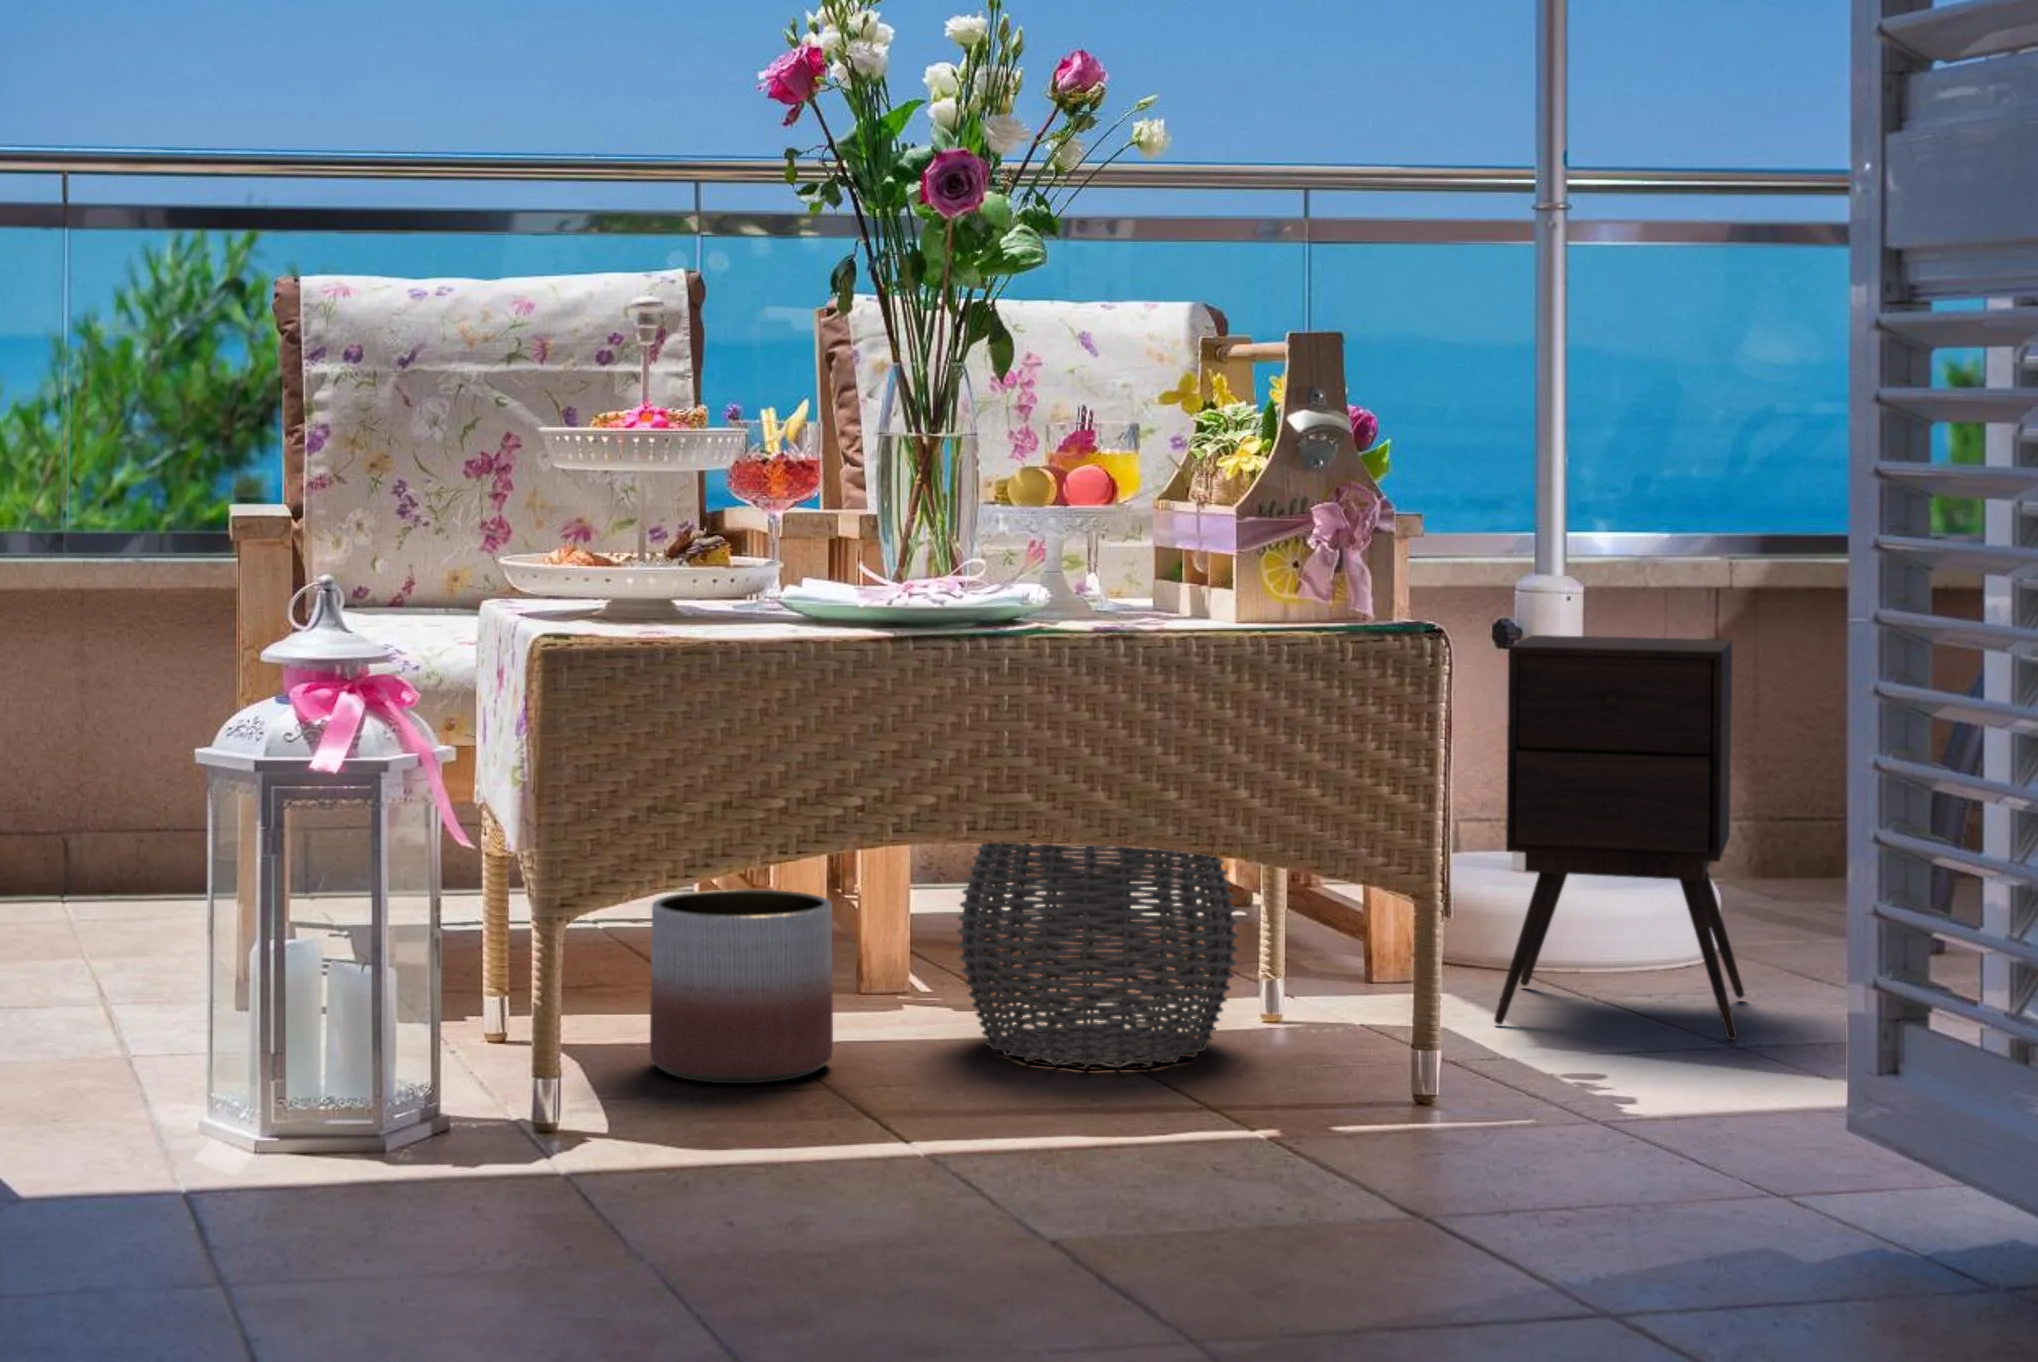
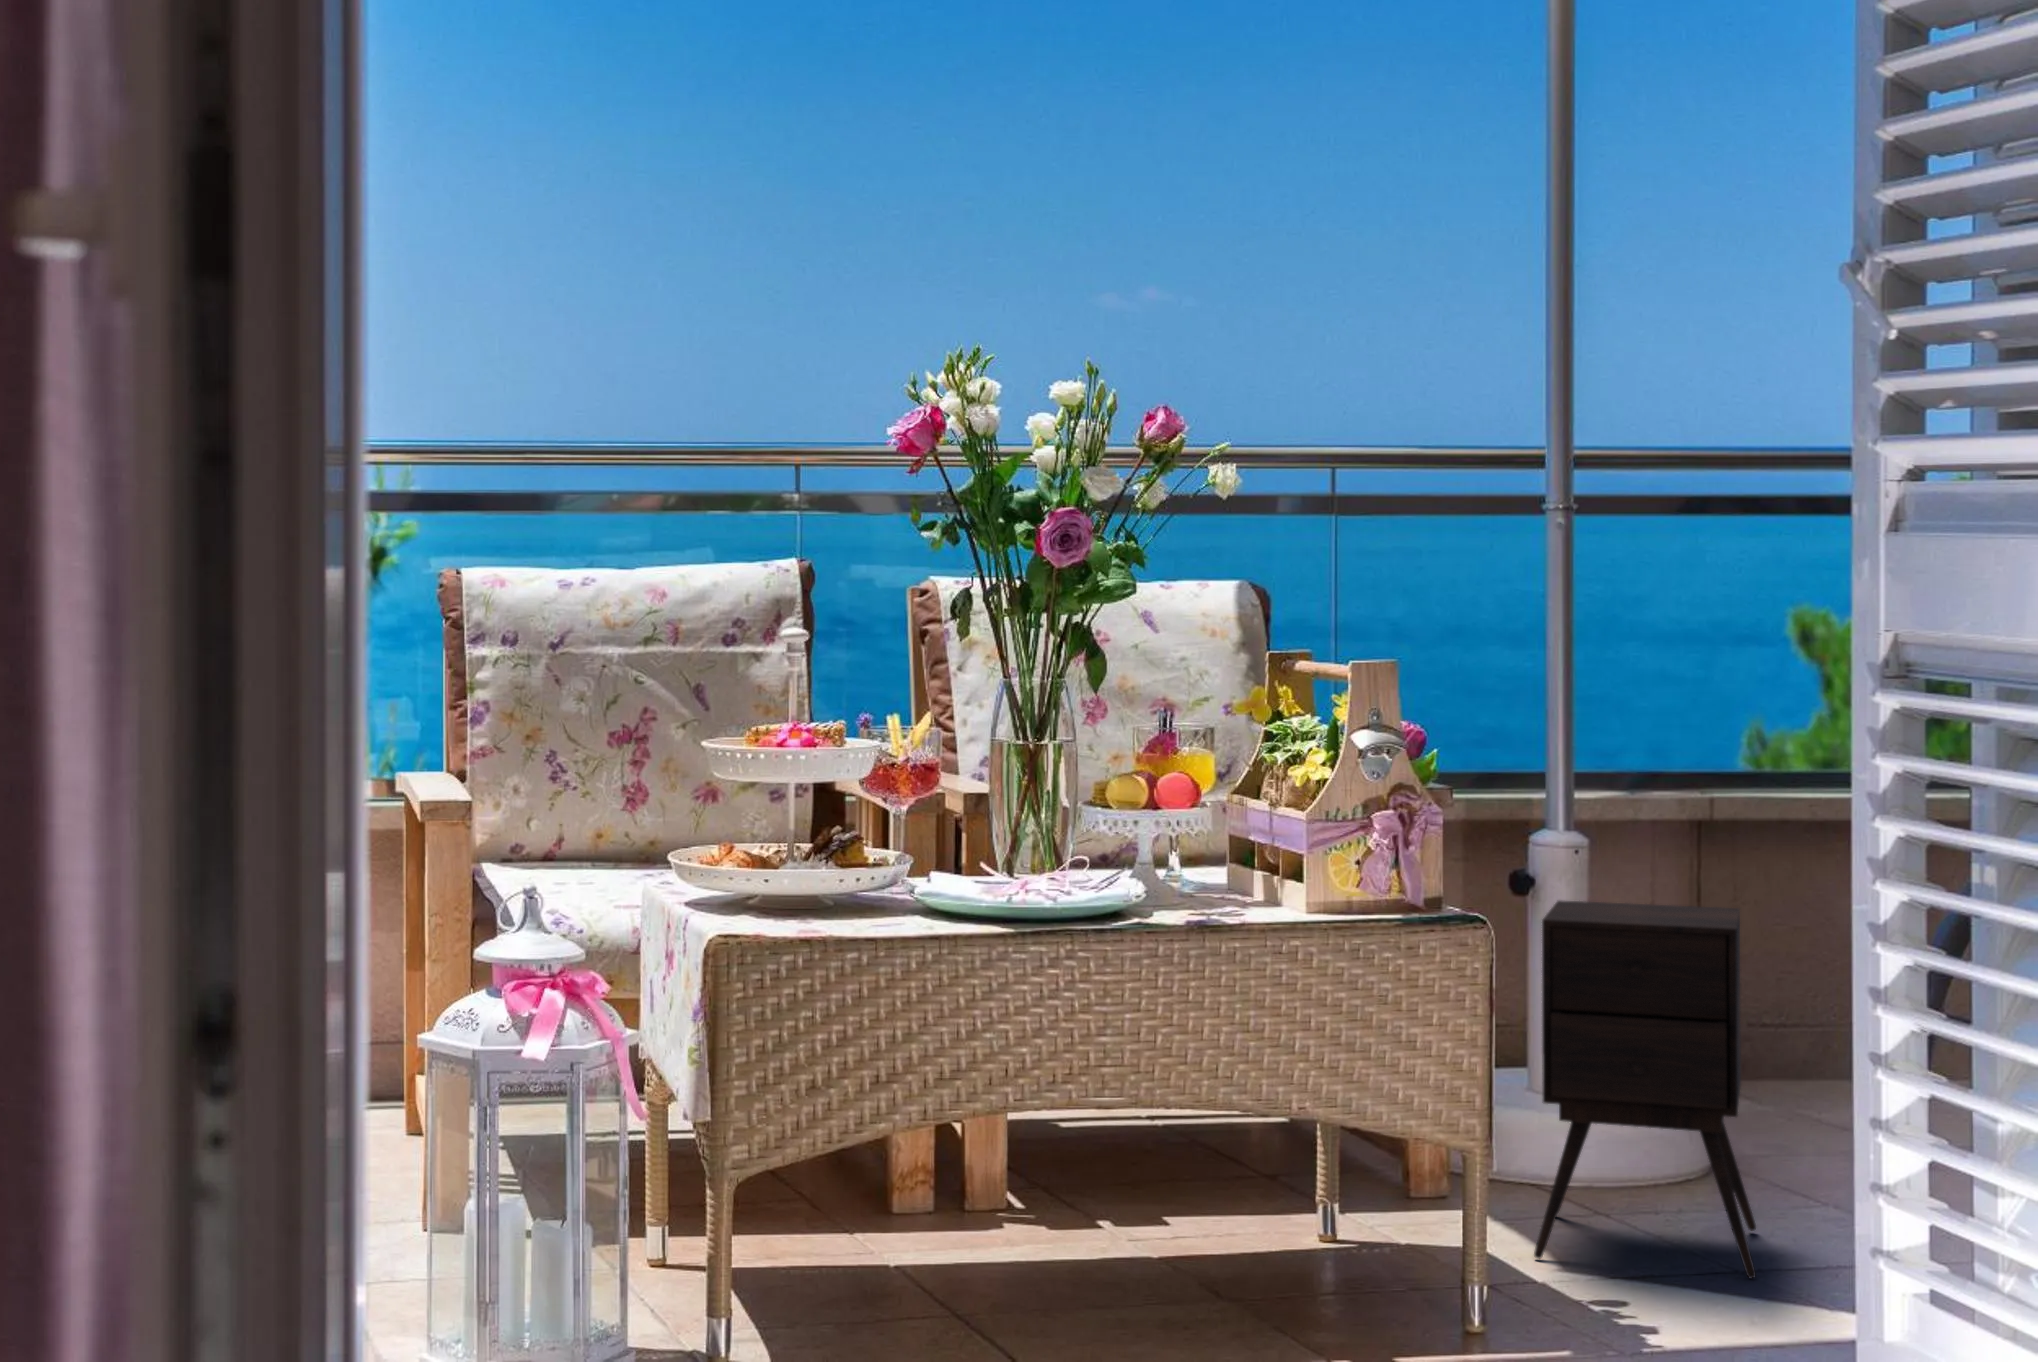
woven basket: present [957,841,1238,1068] -> none [1059,1053,1309,1306]
planter: present [650,889,833,1083] -> none [795,1139,953,1319]

